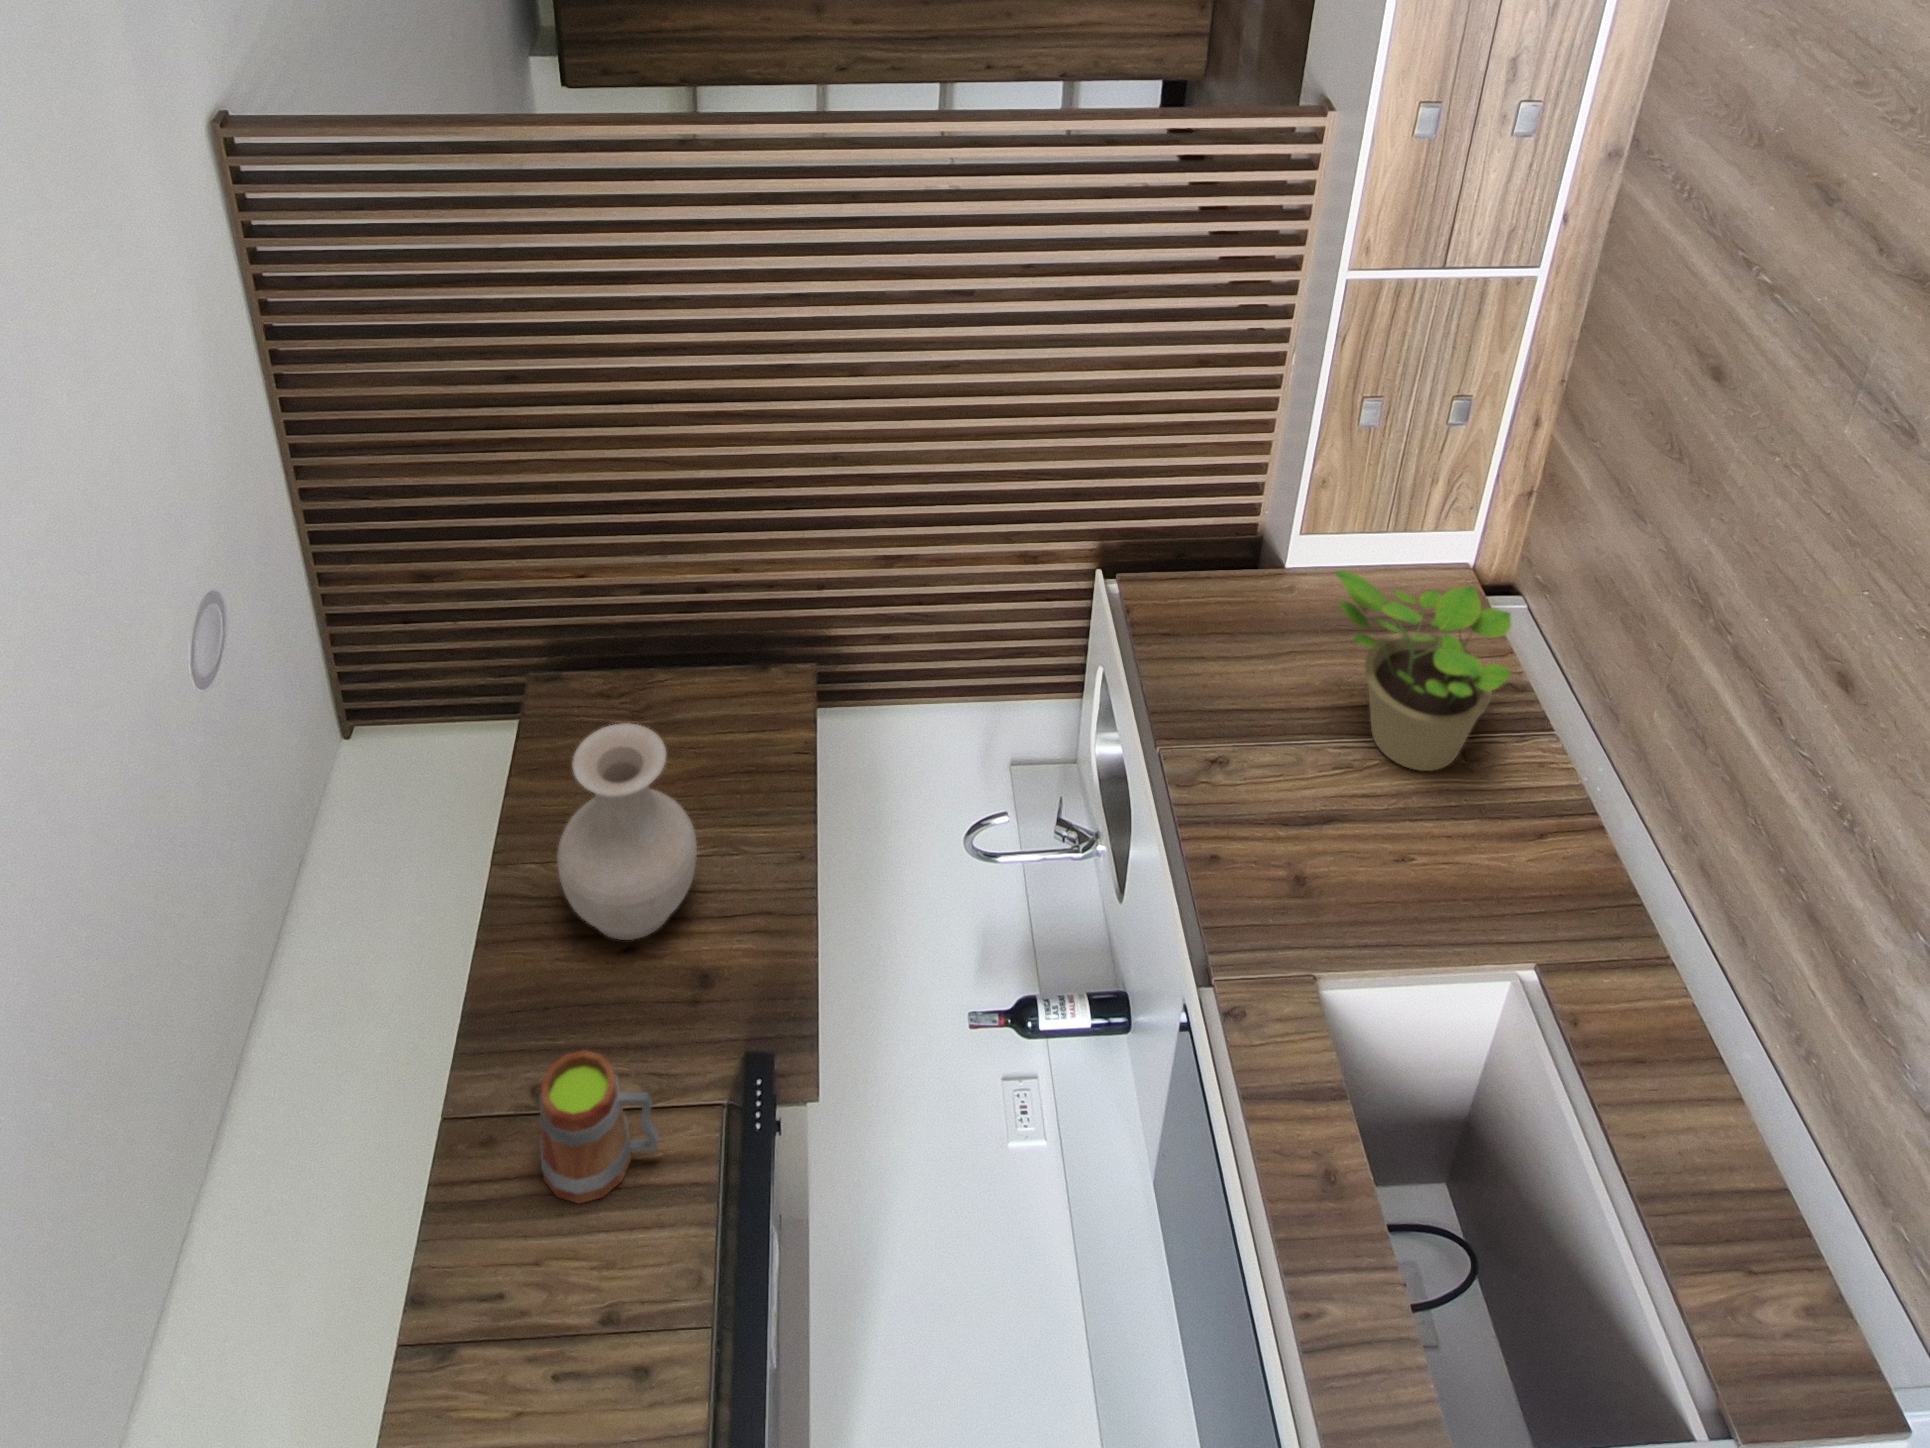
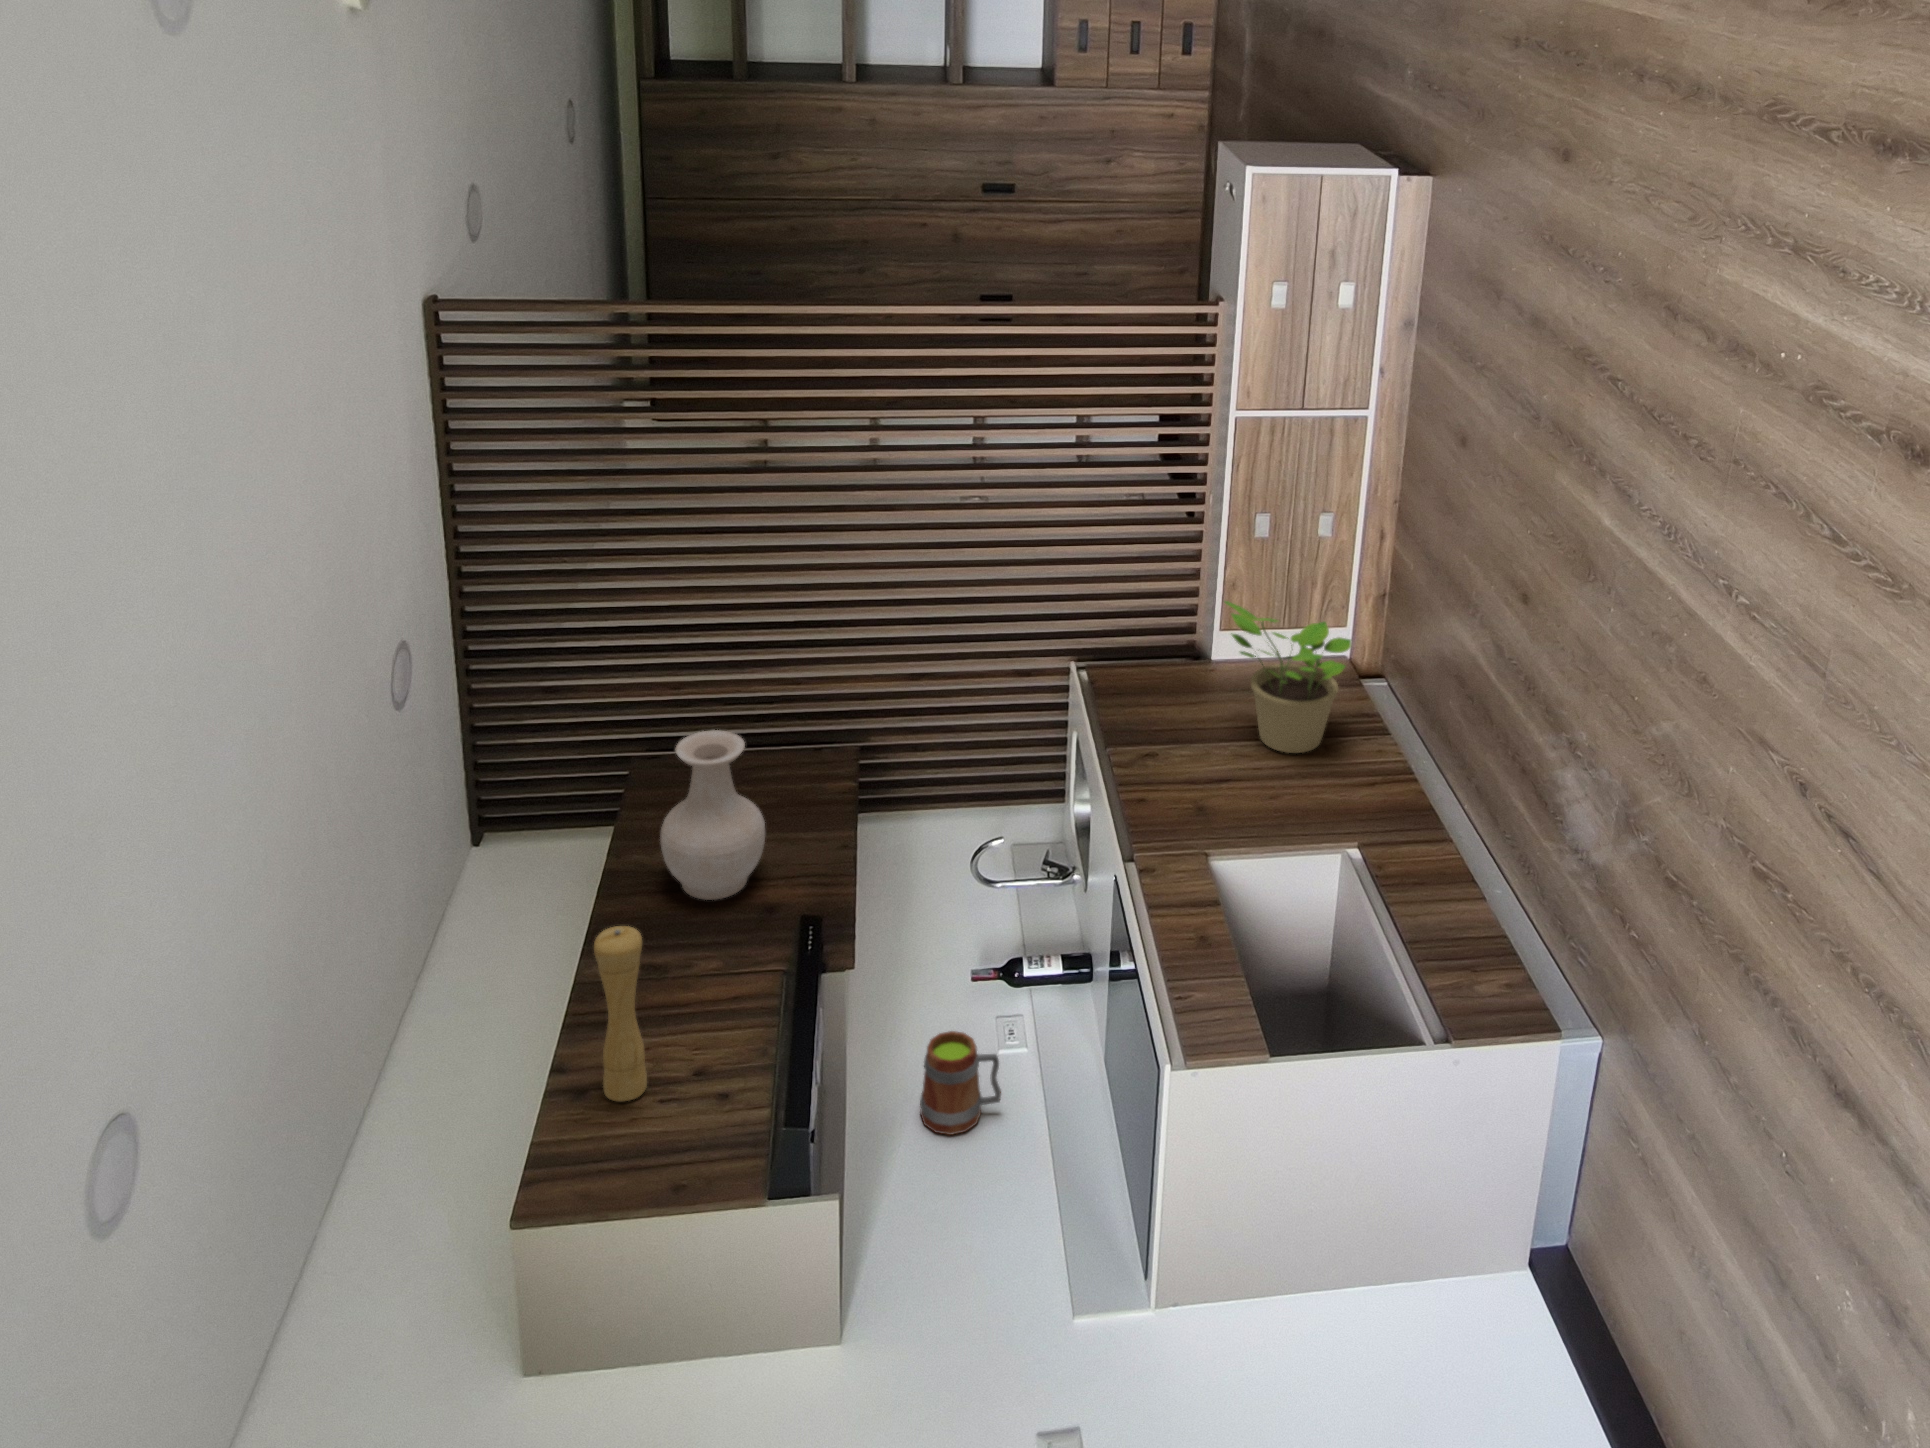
mug: present [539,1050,659,1203] -> present [920,1031,1001,1135]
pepper mill: none [448,1161,536,1370] -> present [594,926,647,1101]

